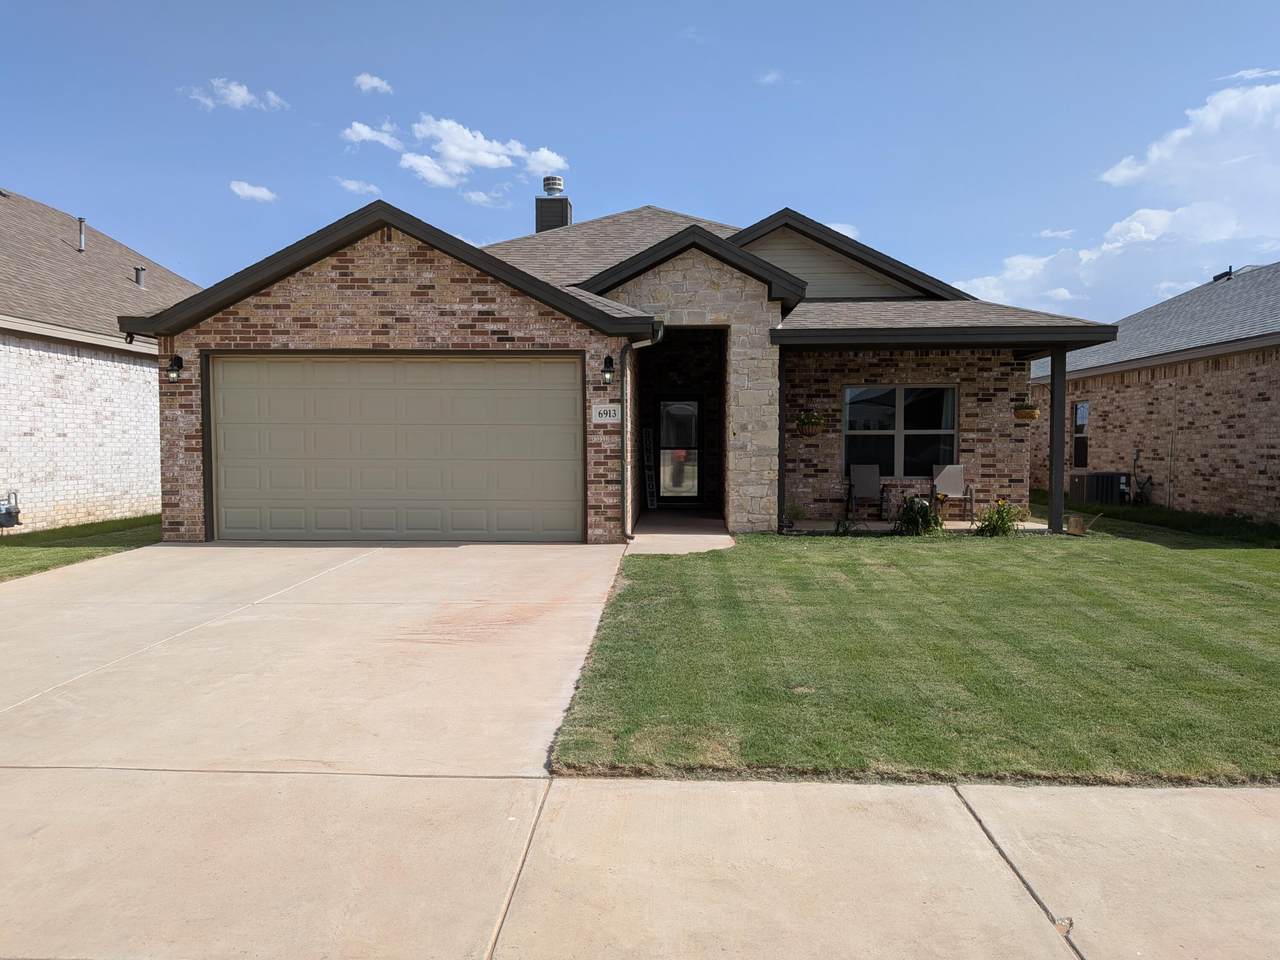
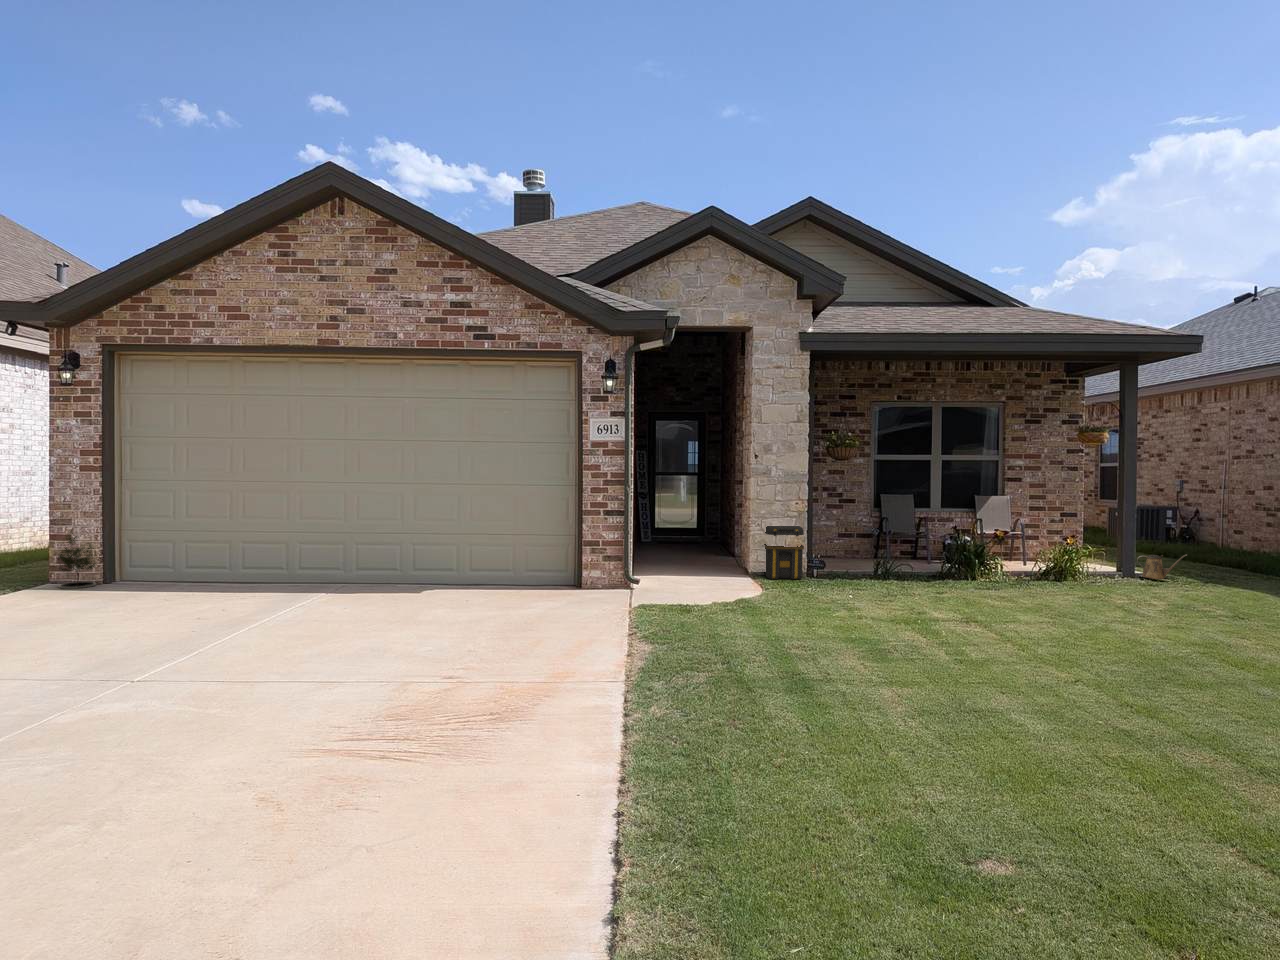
toolbox: none [741,491,775,536] -> present [762,526,804,579]
potted tree: present [783,496,807,534] -> present [58,530,96,589]

